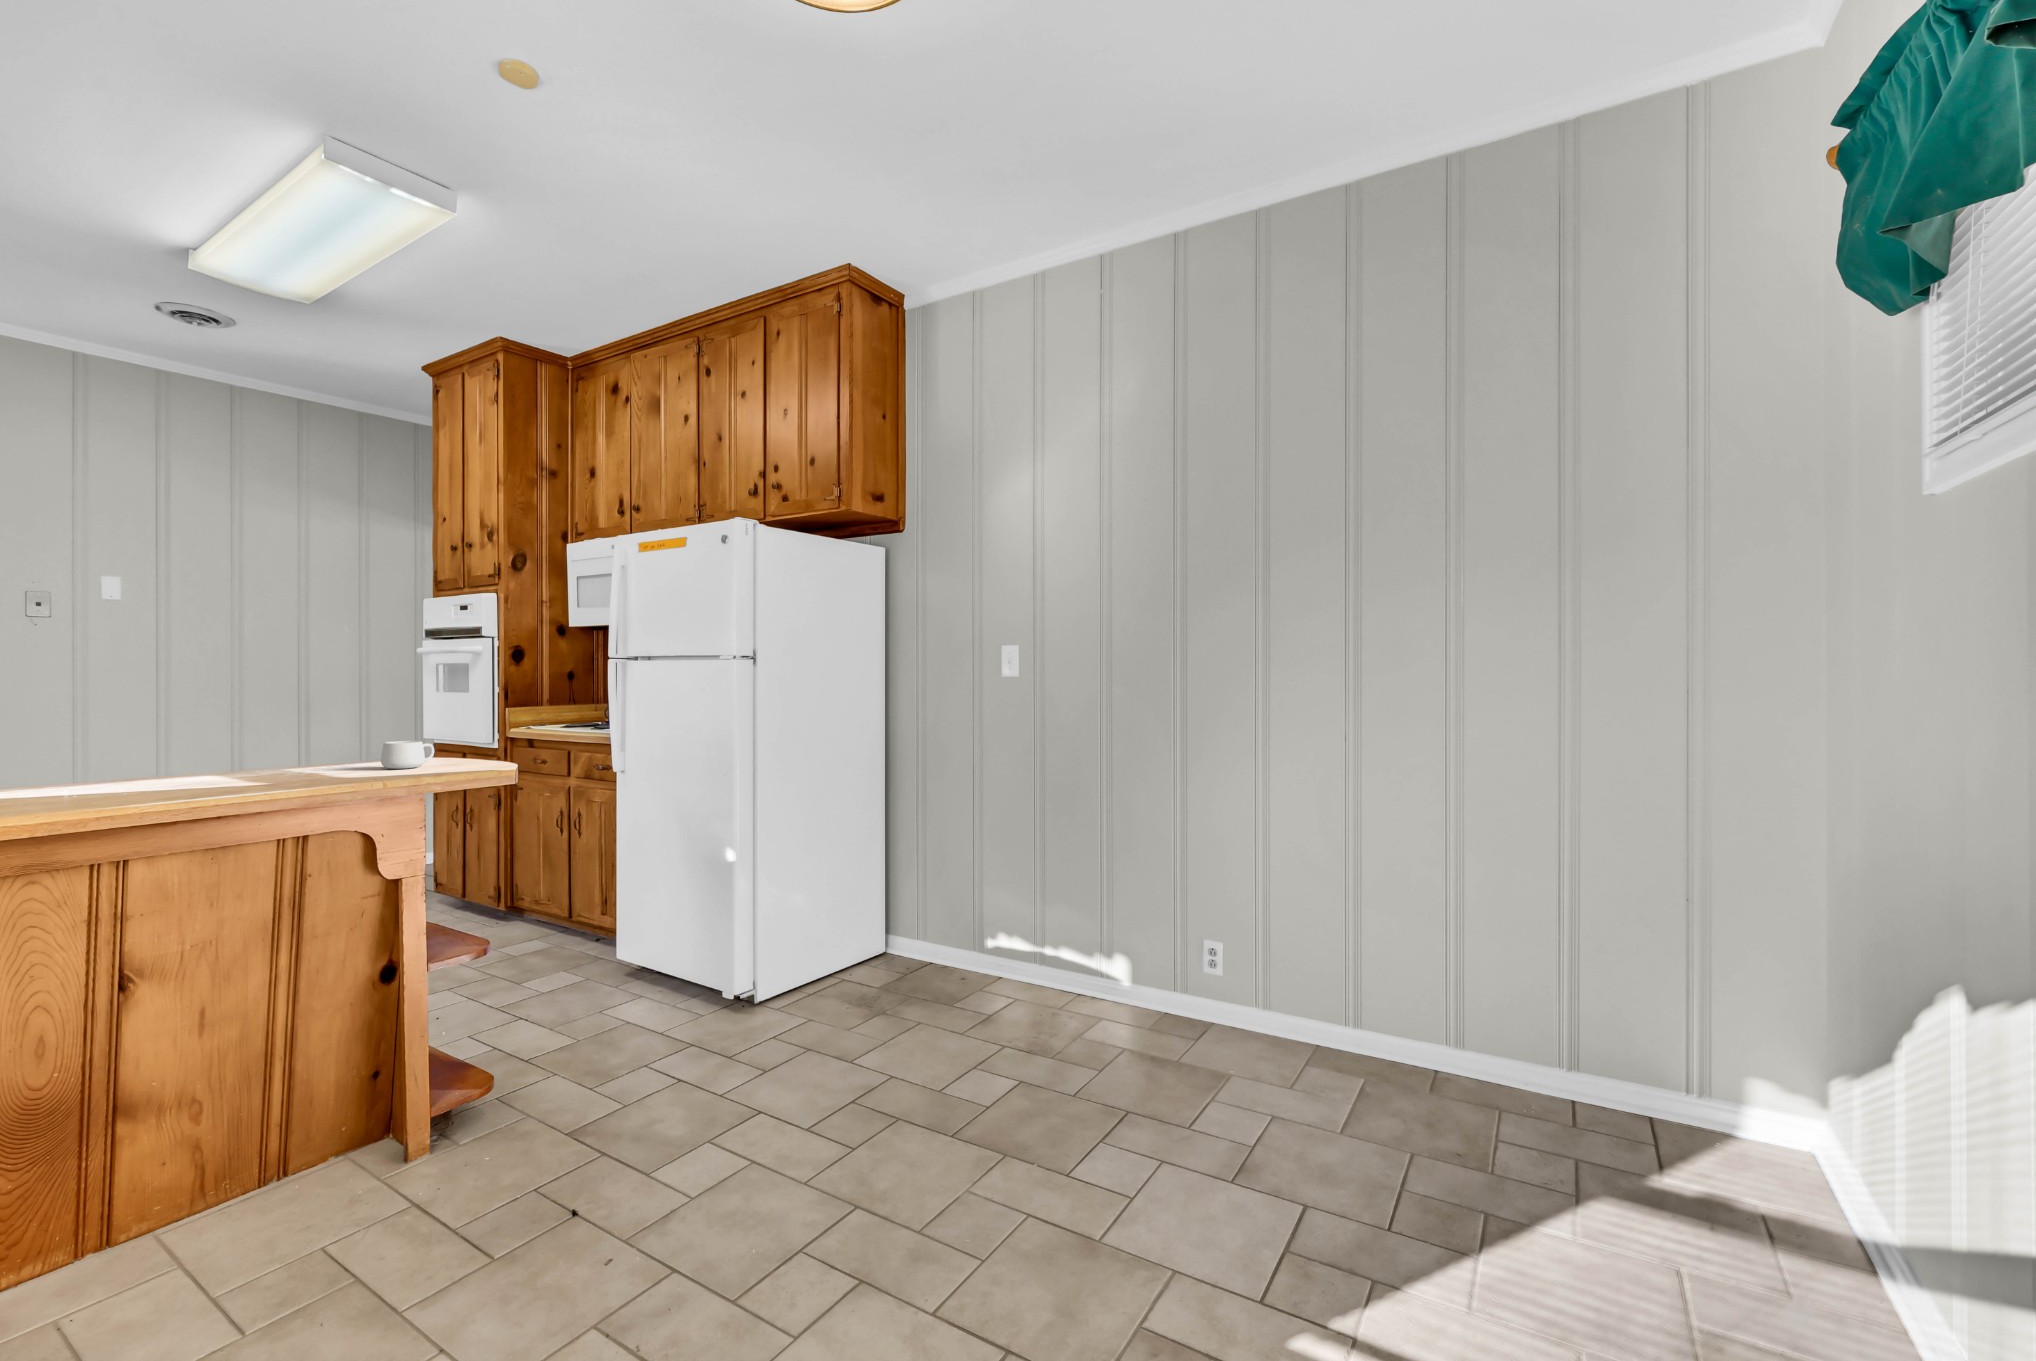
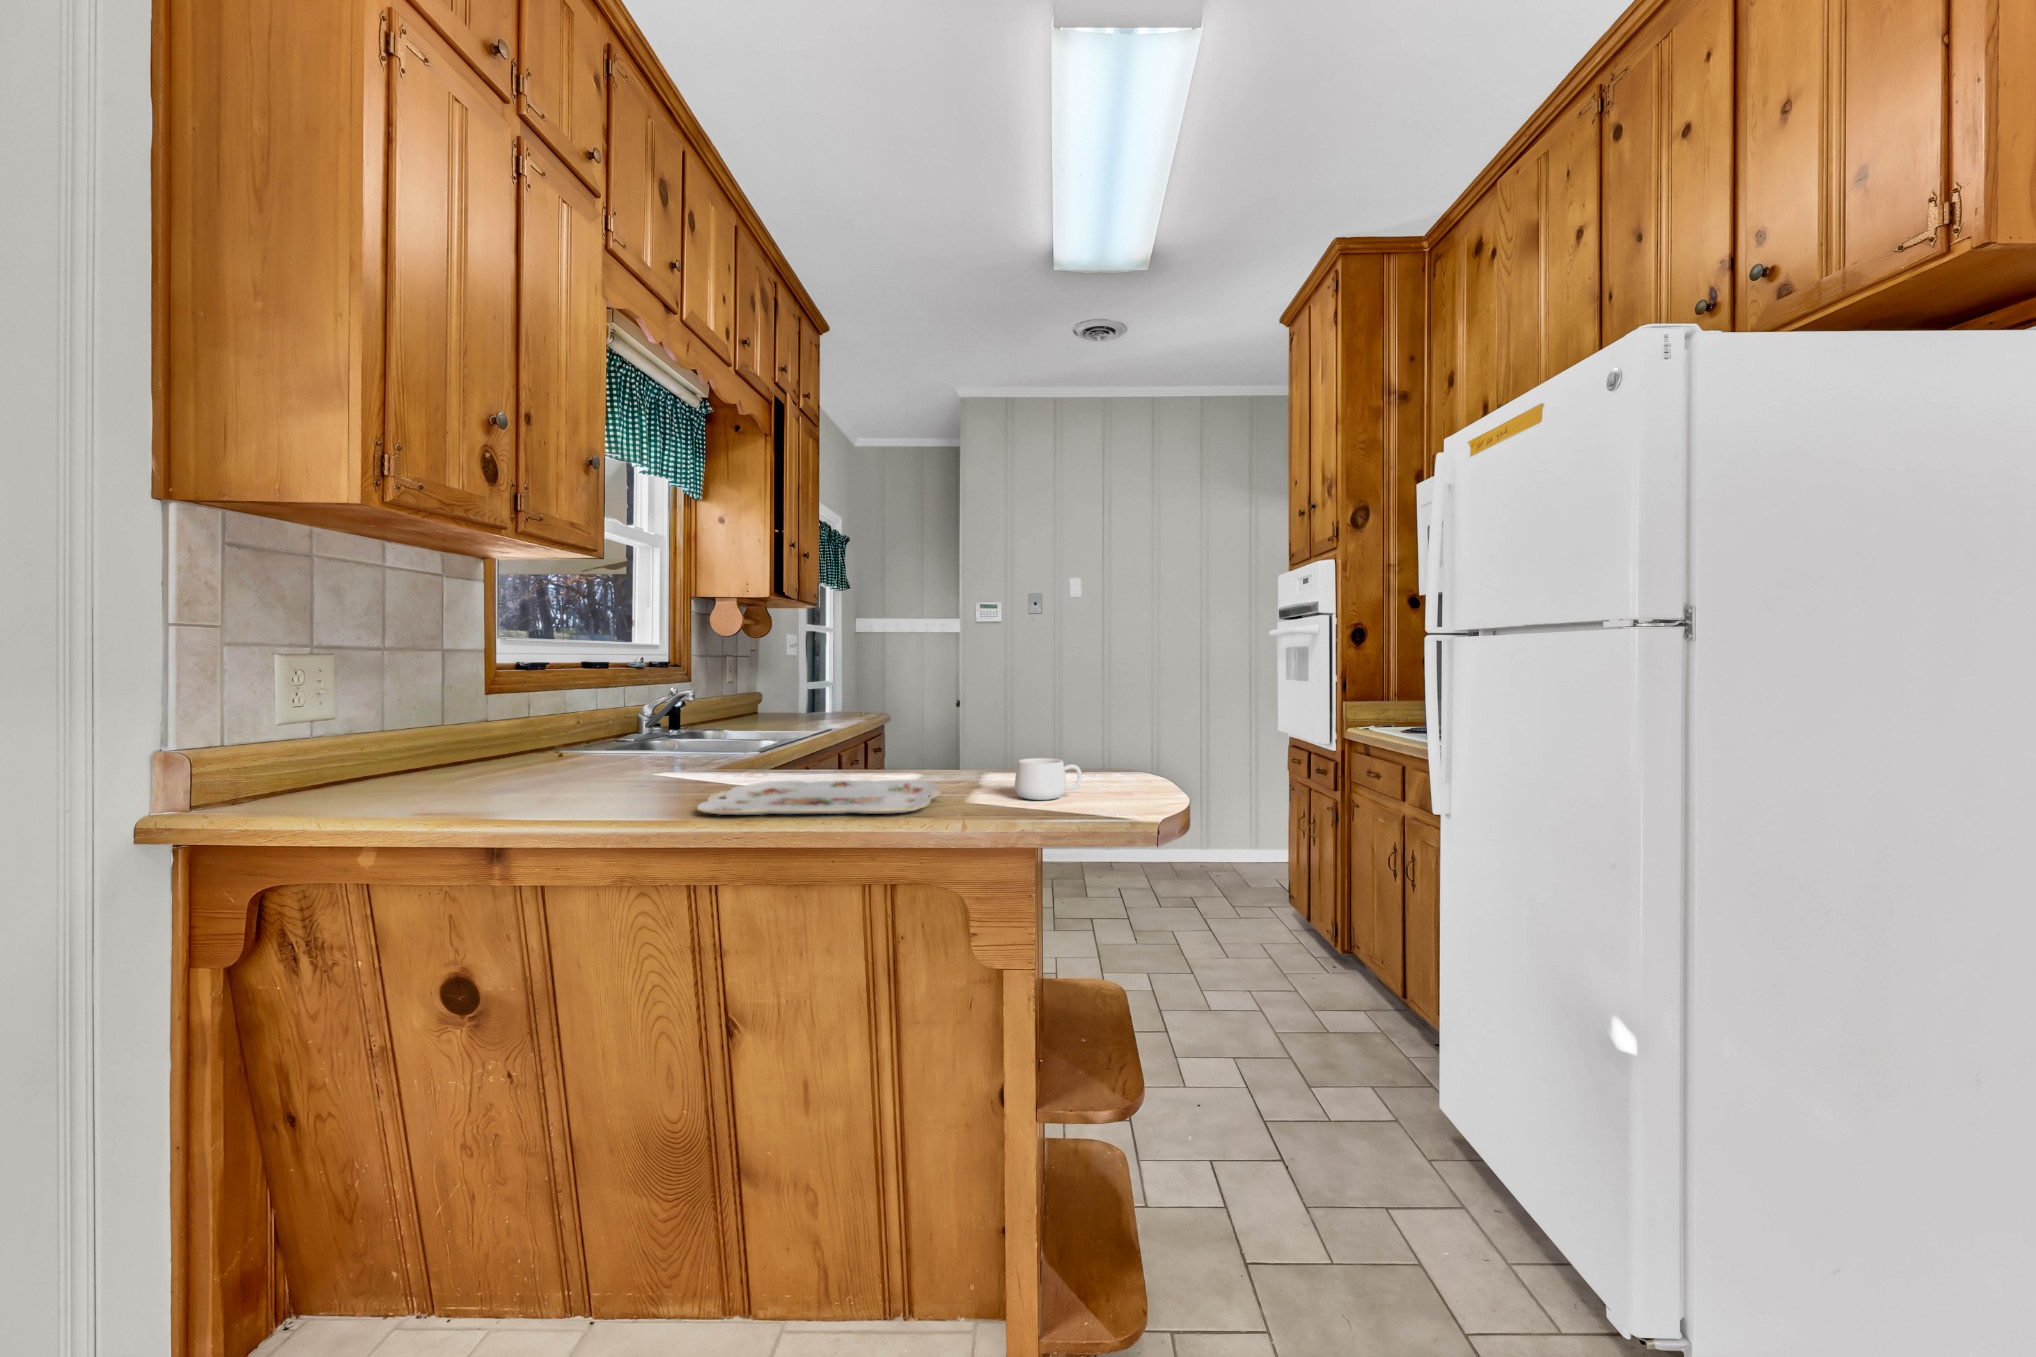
serving tray: none [83,767,344,796] -> present [697,780,941,815]

